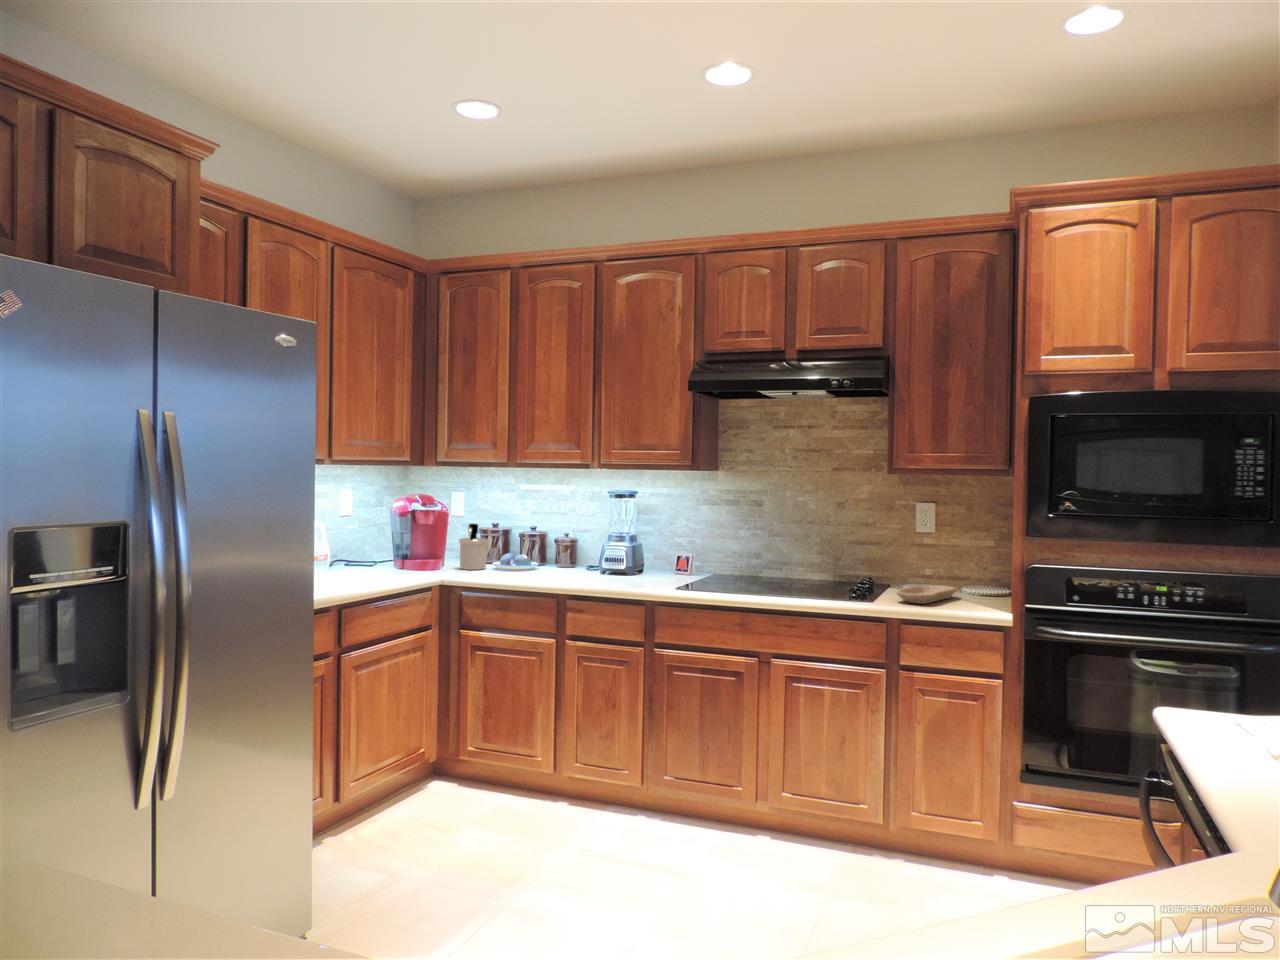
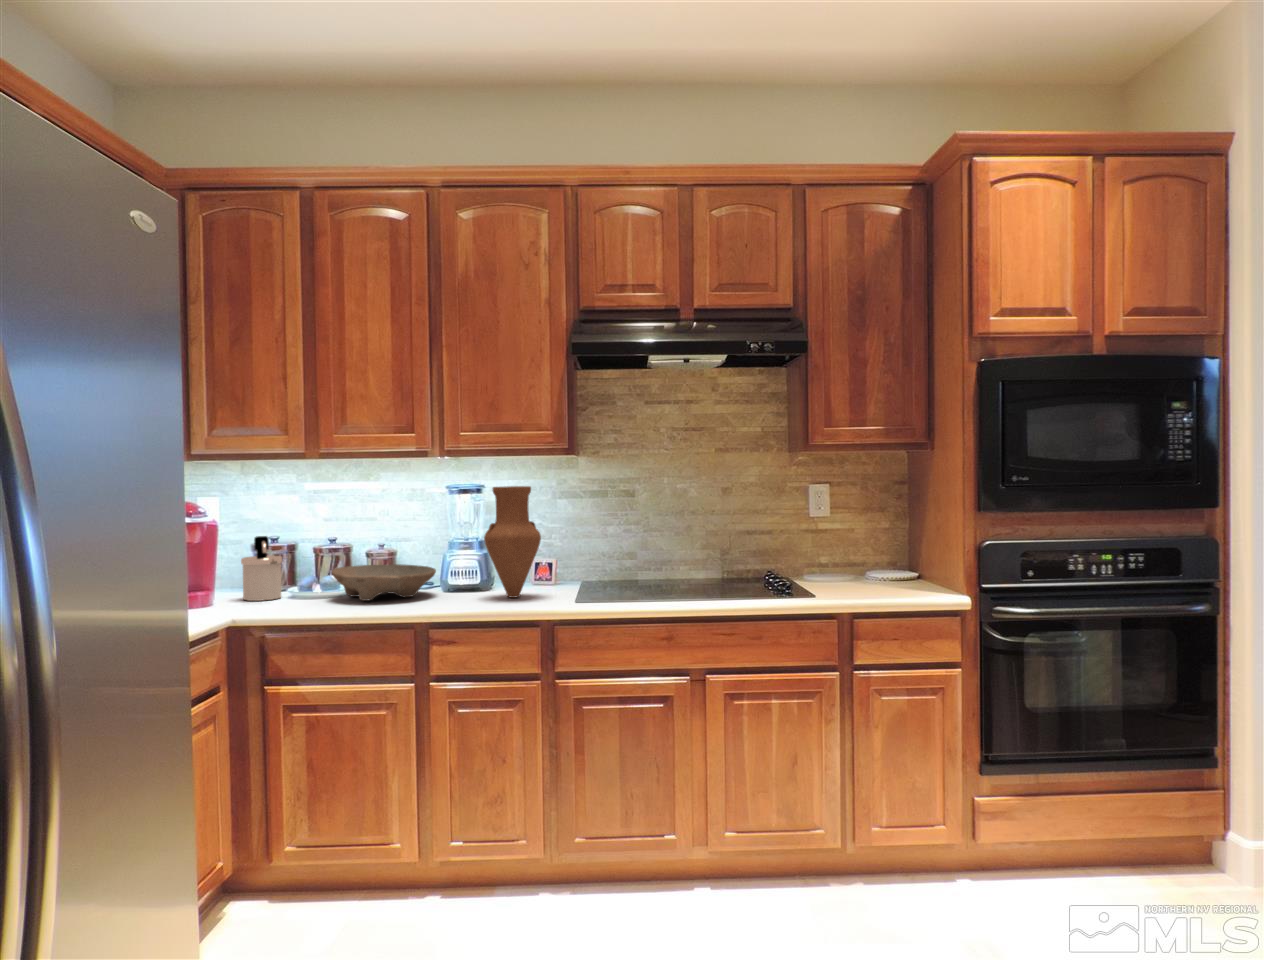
vase: none [616,495,659,582] -> present [484,486,541,598]
bowl: none [513,549,589,575] -> present [332,564,436,601]
tray: present [896,585,958,604] -> none [837,573,885,595]

